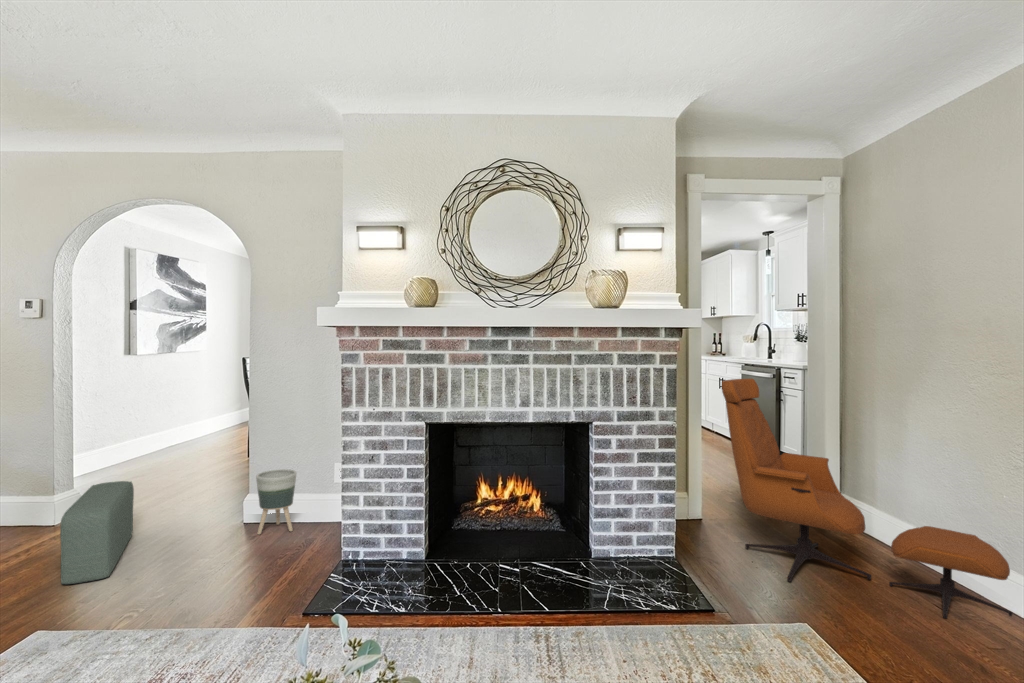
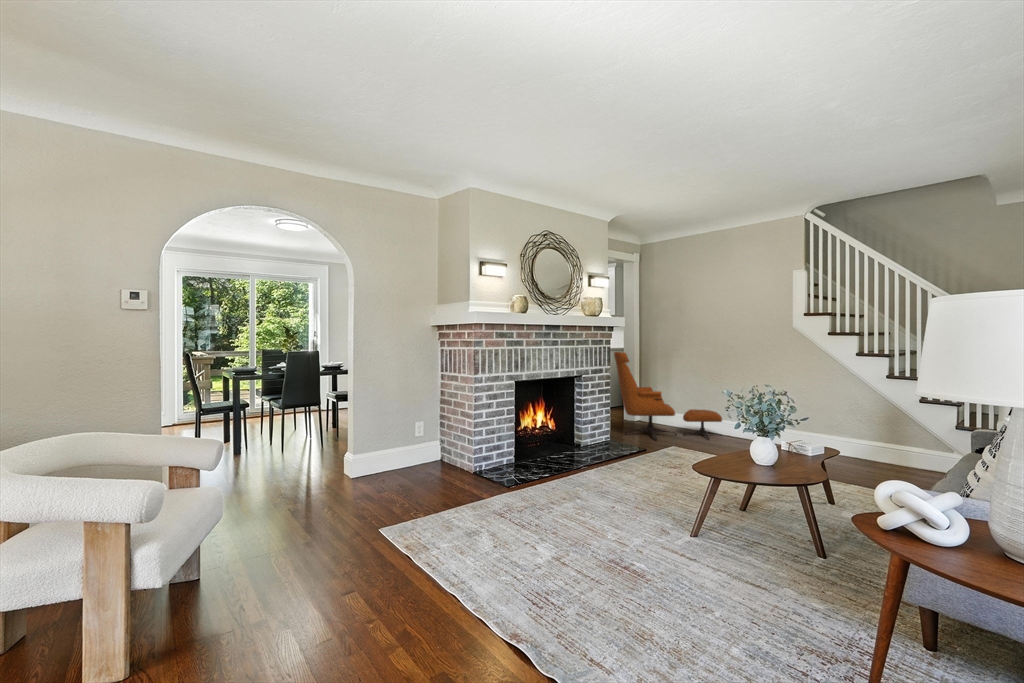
planter: present [256,469,296,534] -> none [371,429,399,477]
pouf: present [60,481,134,584] -> none [257,451,351,518]

